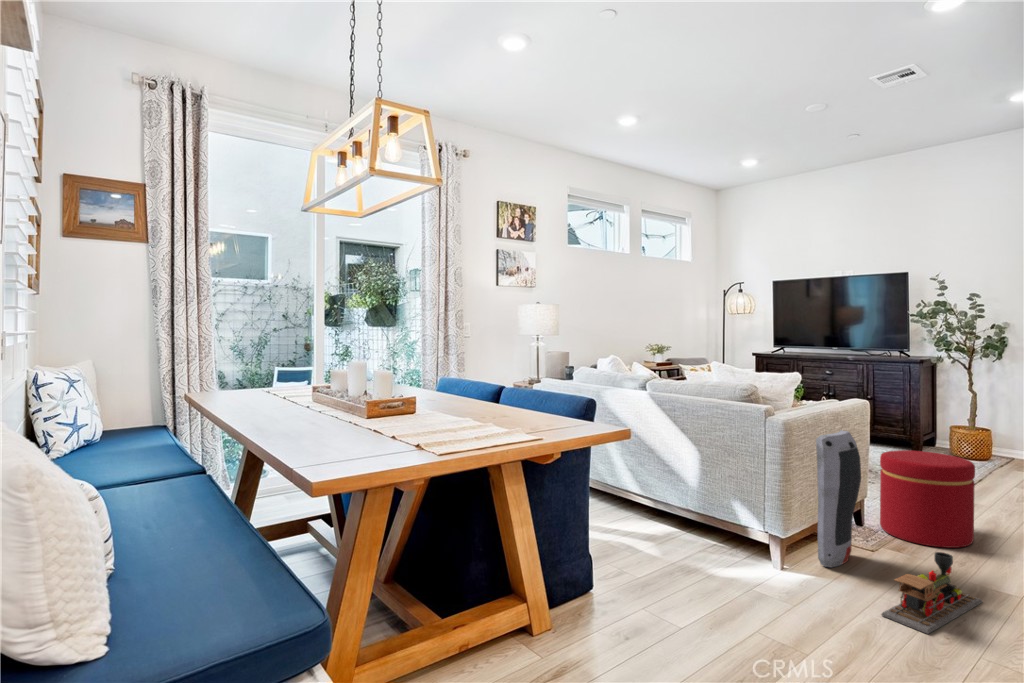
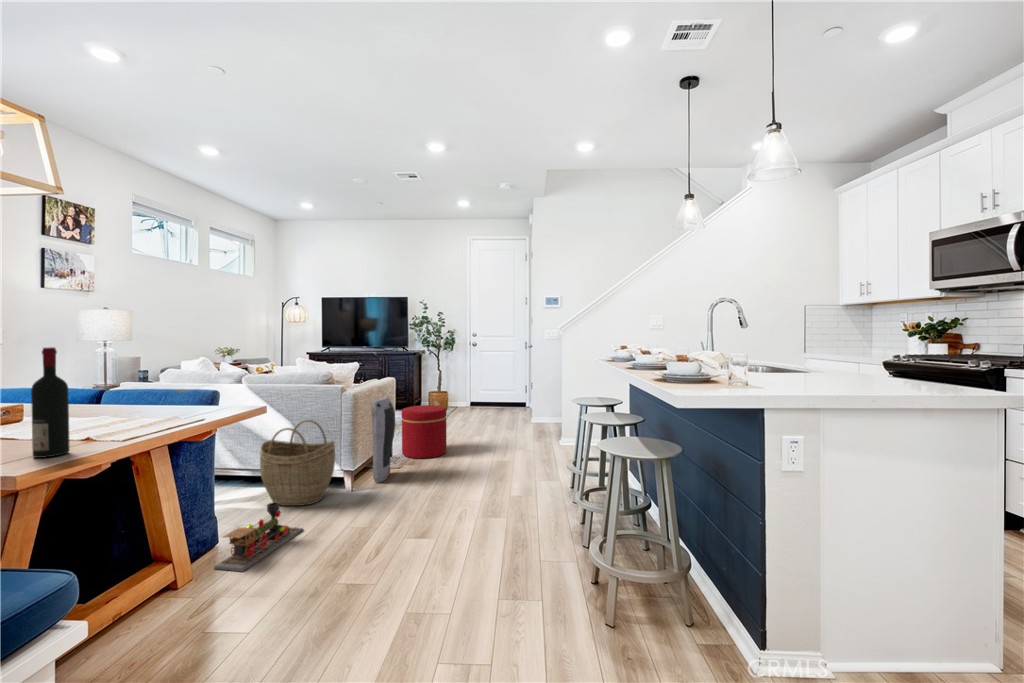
wine bottle: none [365,342,395,462] -> present [31,347,70,458]
woven basket: none [654,449,754,572] -> present [260,420,335,506]
toy train: present [881,552,982,634] -> present [214,502,303,571]

